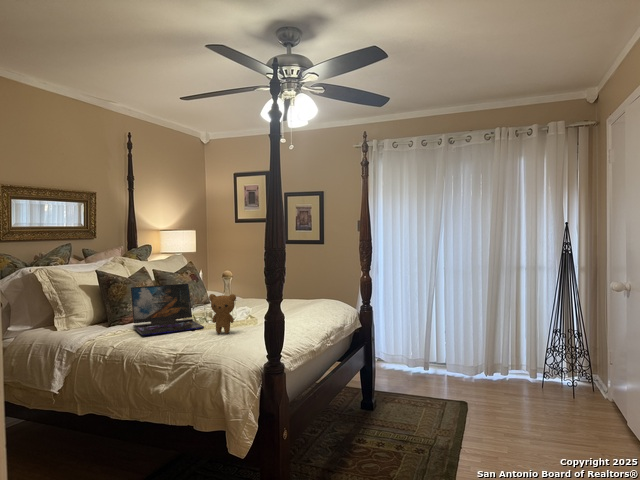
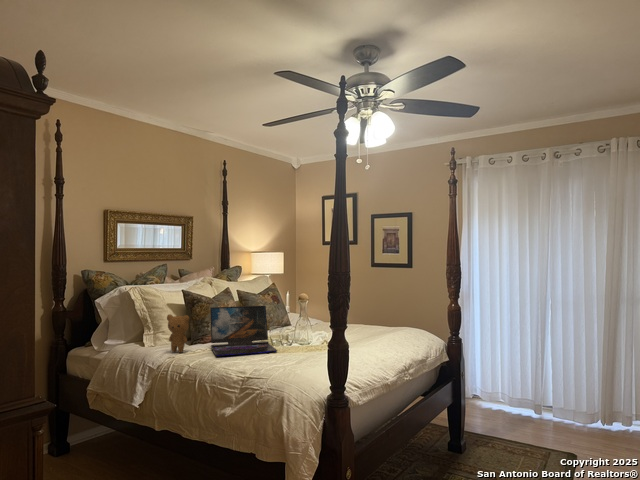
teddy bear: present [209,294,236,334] -> present [167,314,189,353]

